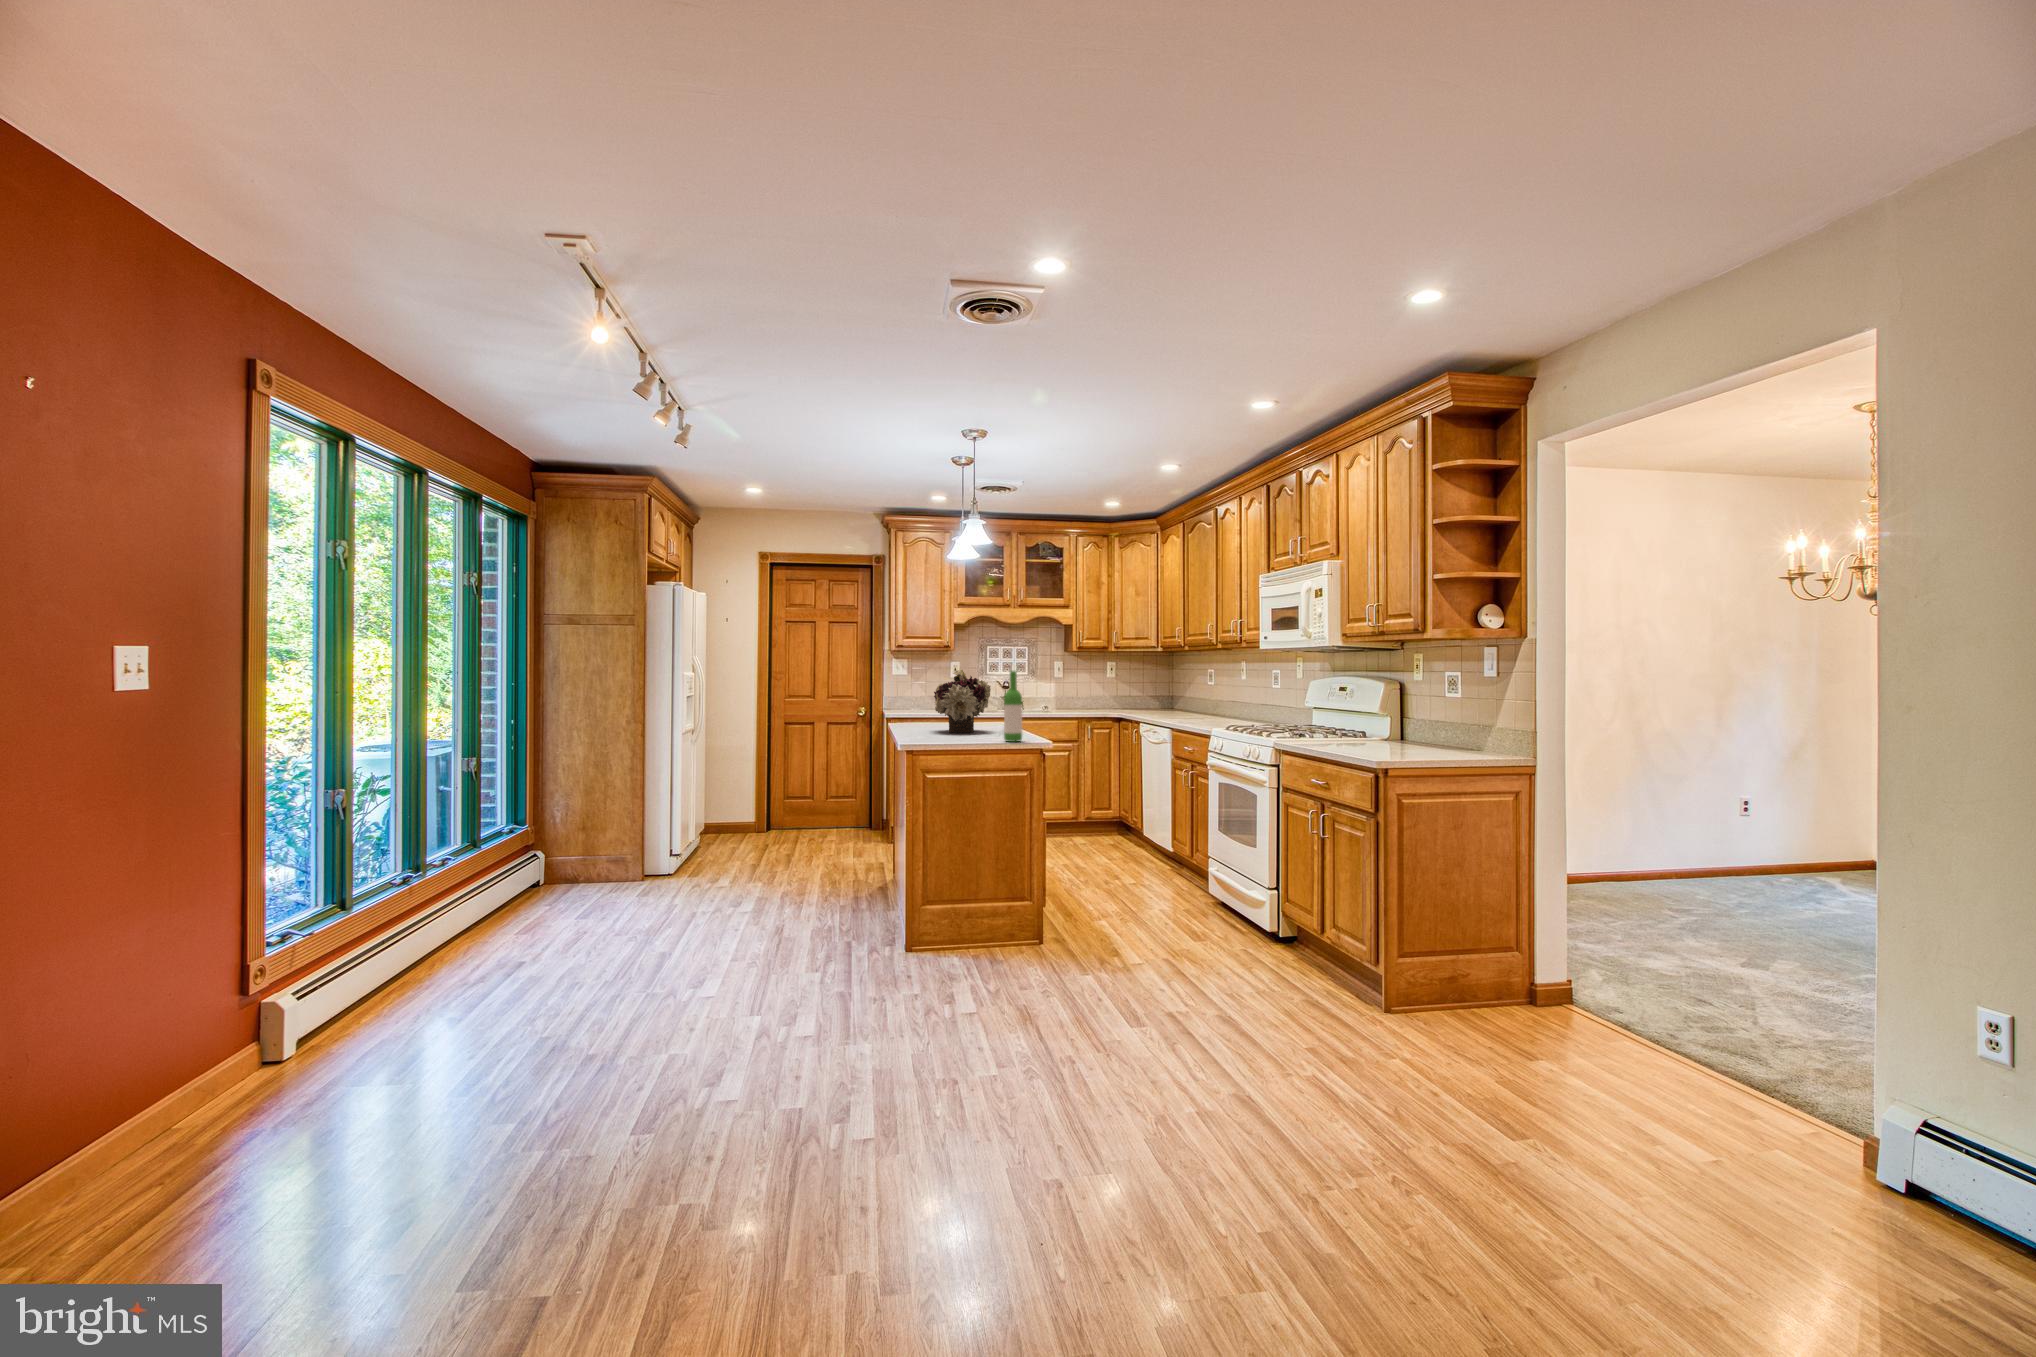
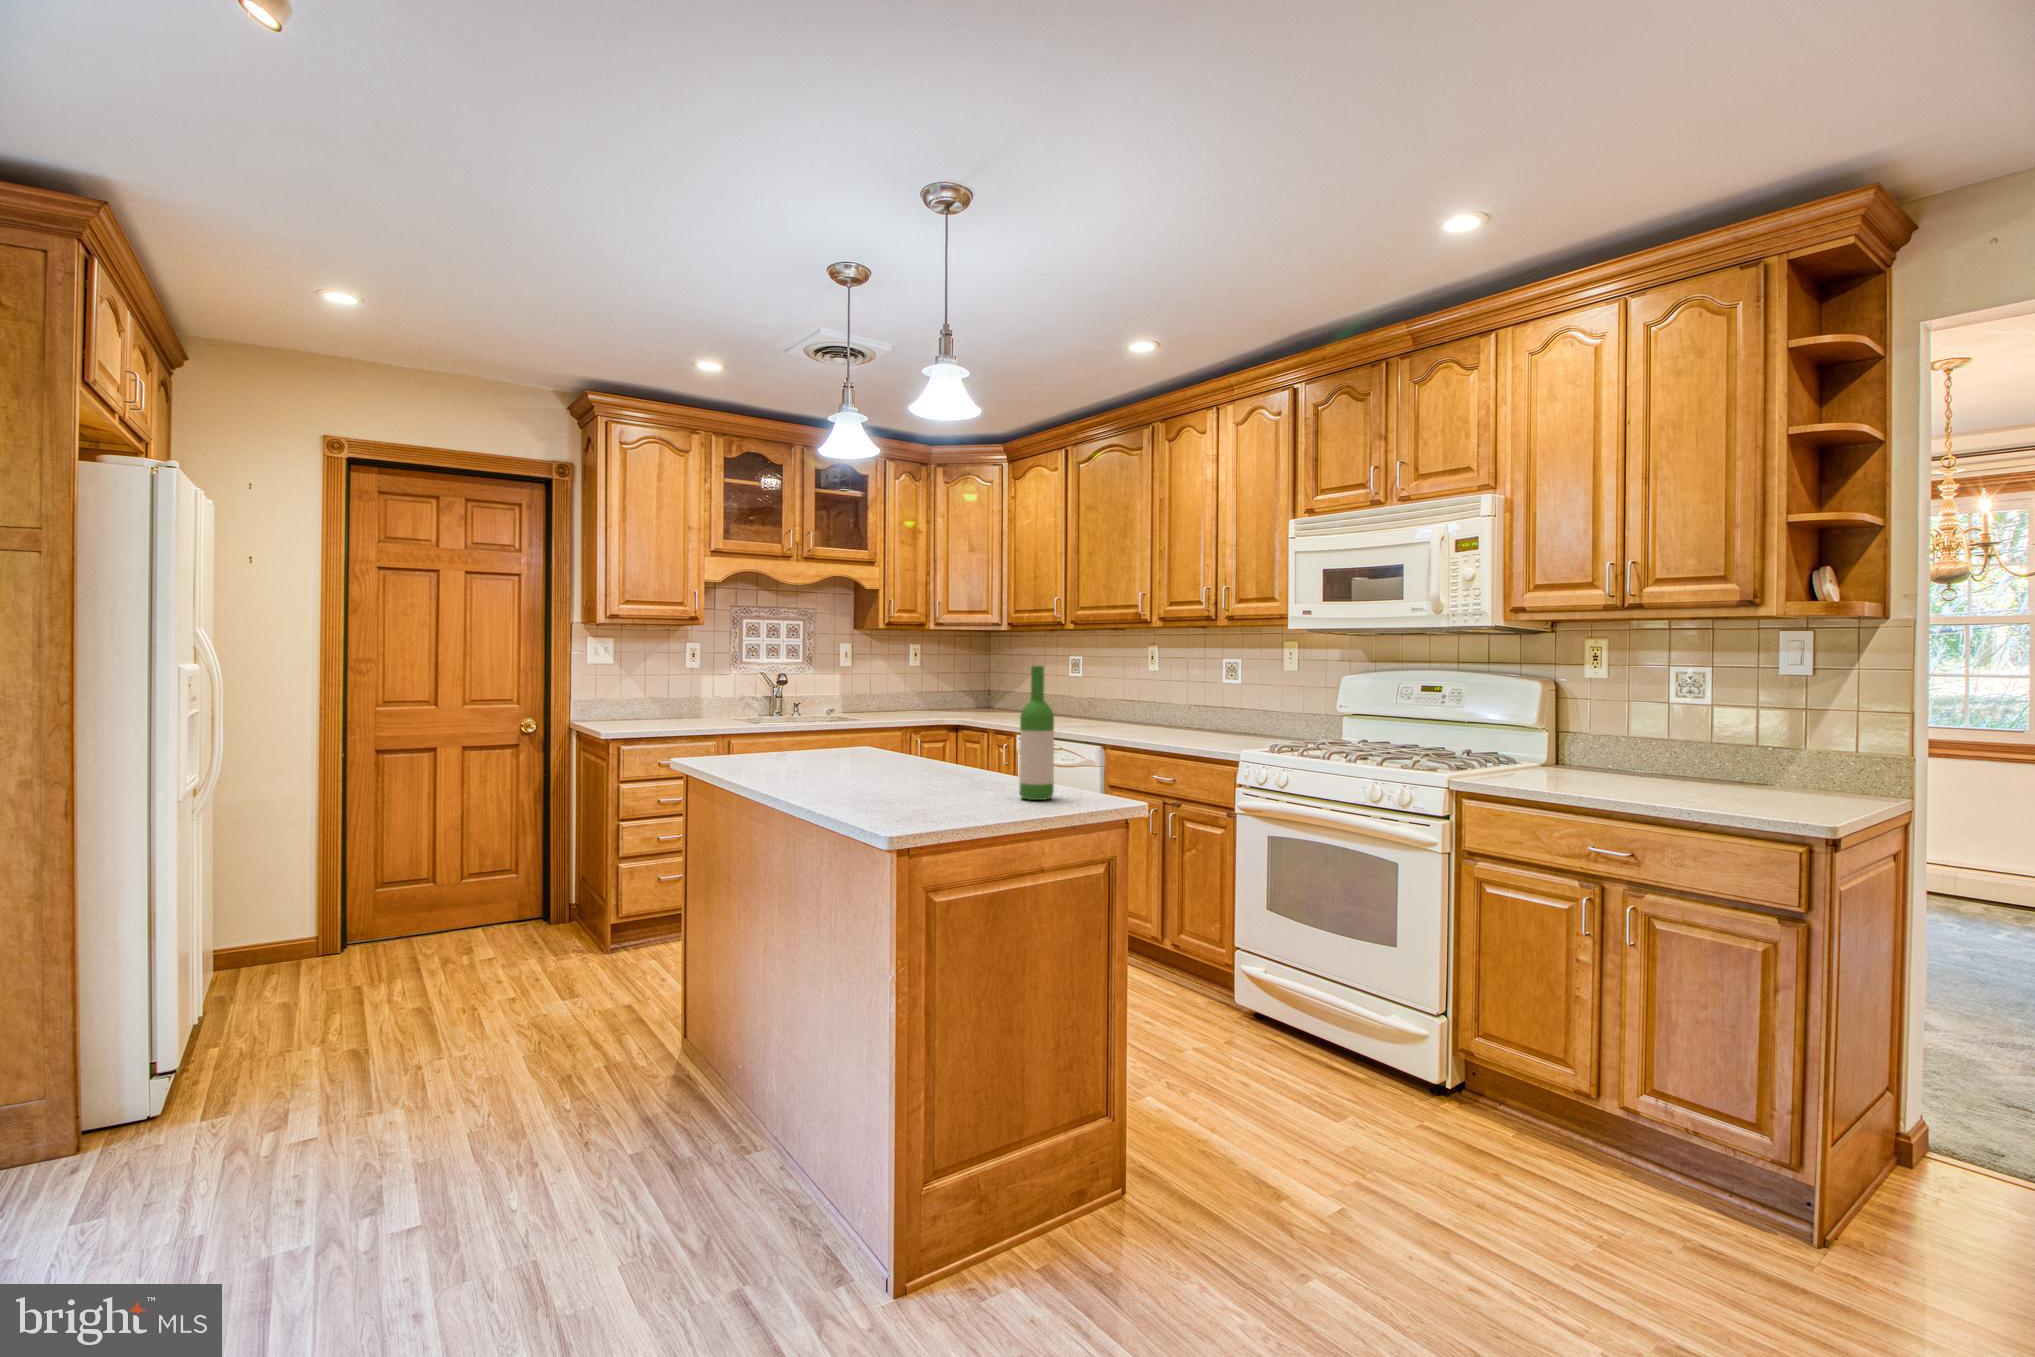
flower arrangement: present [934,669,991,733] -> none [808,658,927,778]

